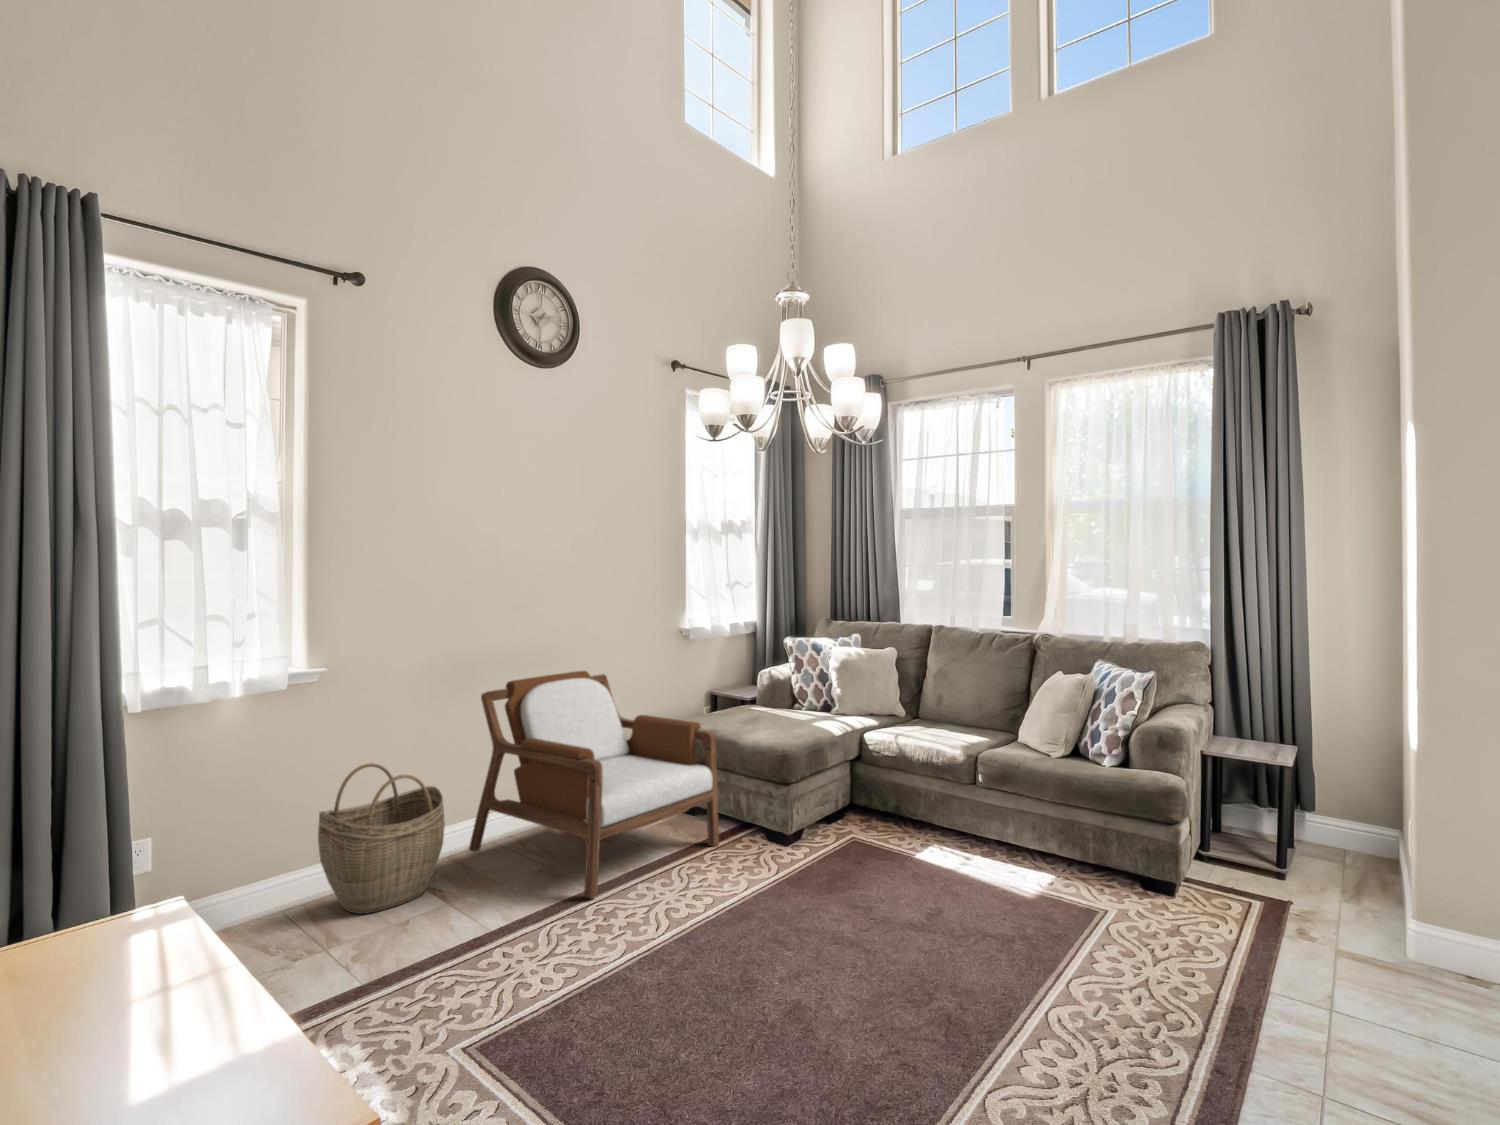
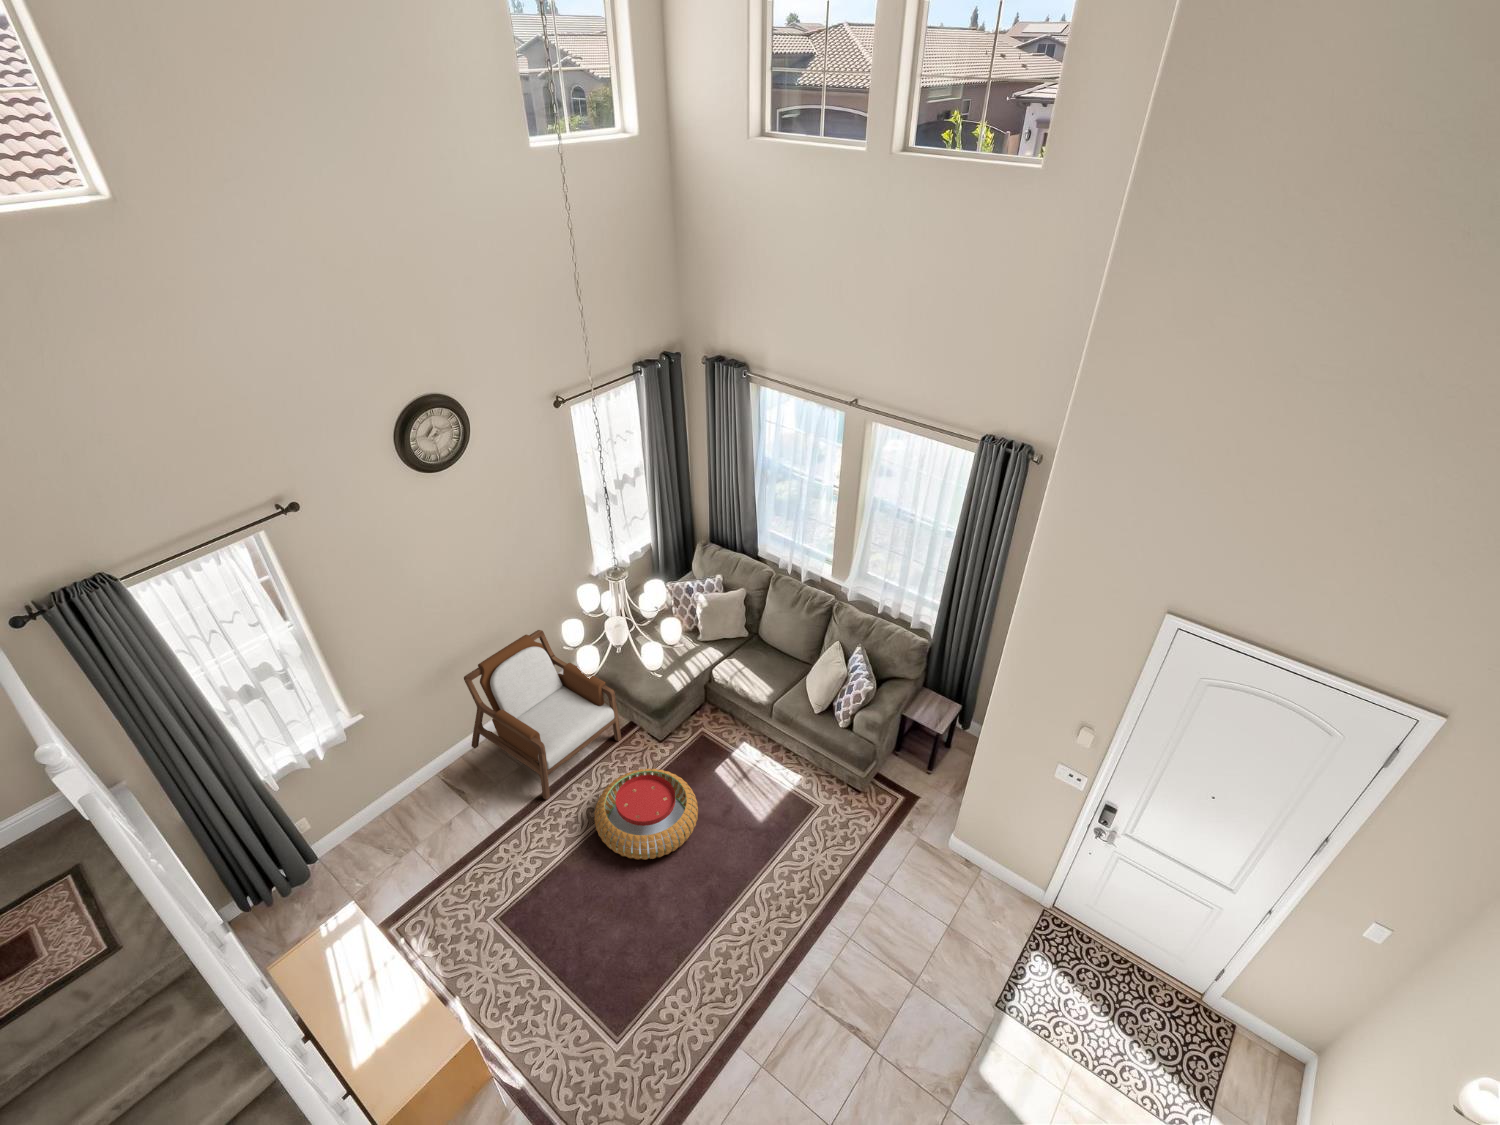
woven basket: present [318,763,445,914] -> none [388,735,459,814]
pouf: none [684,835,880,964] -> present [594,769,698,860]

